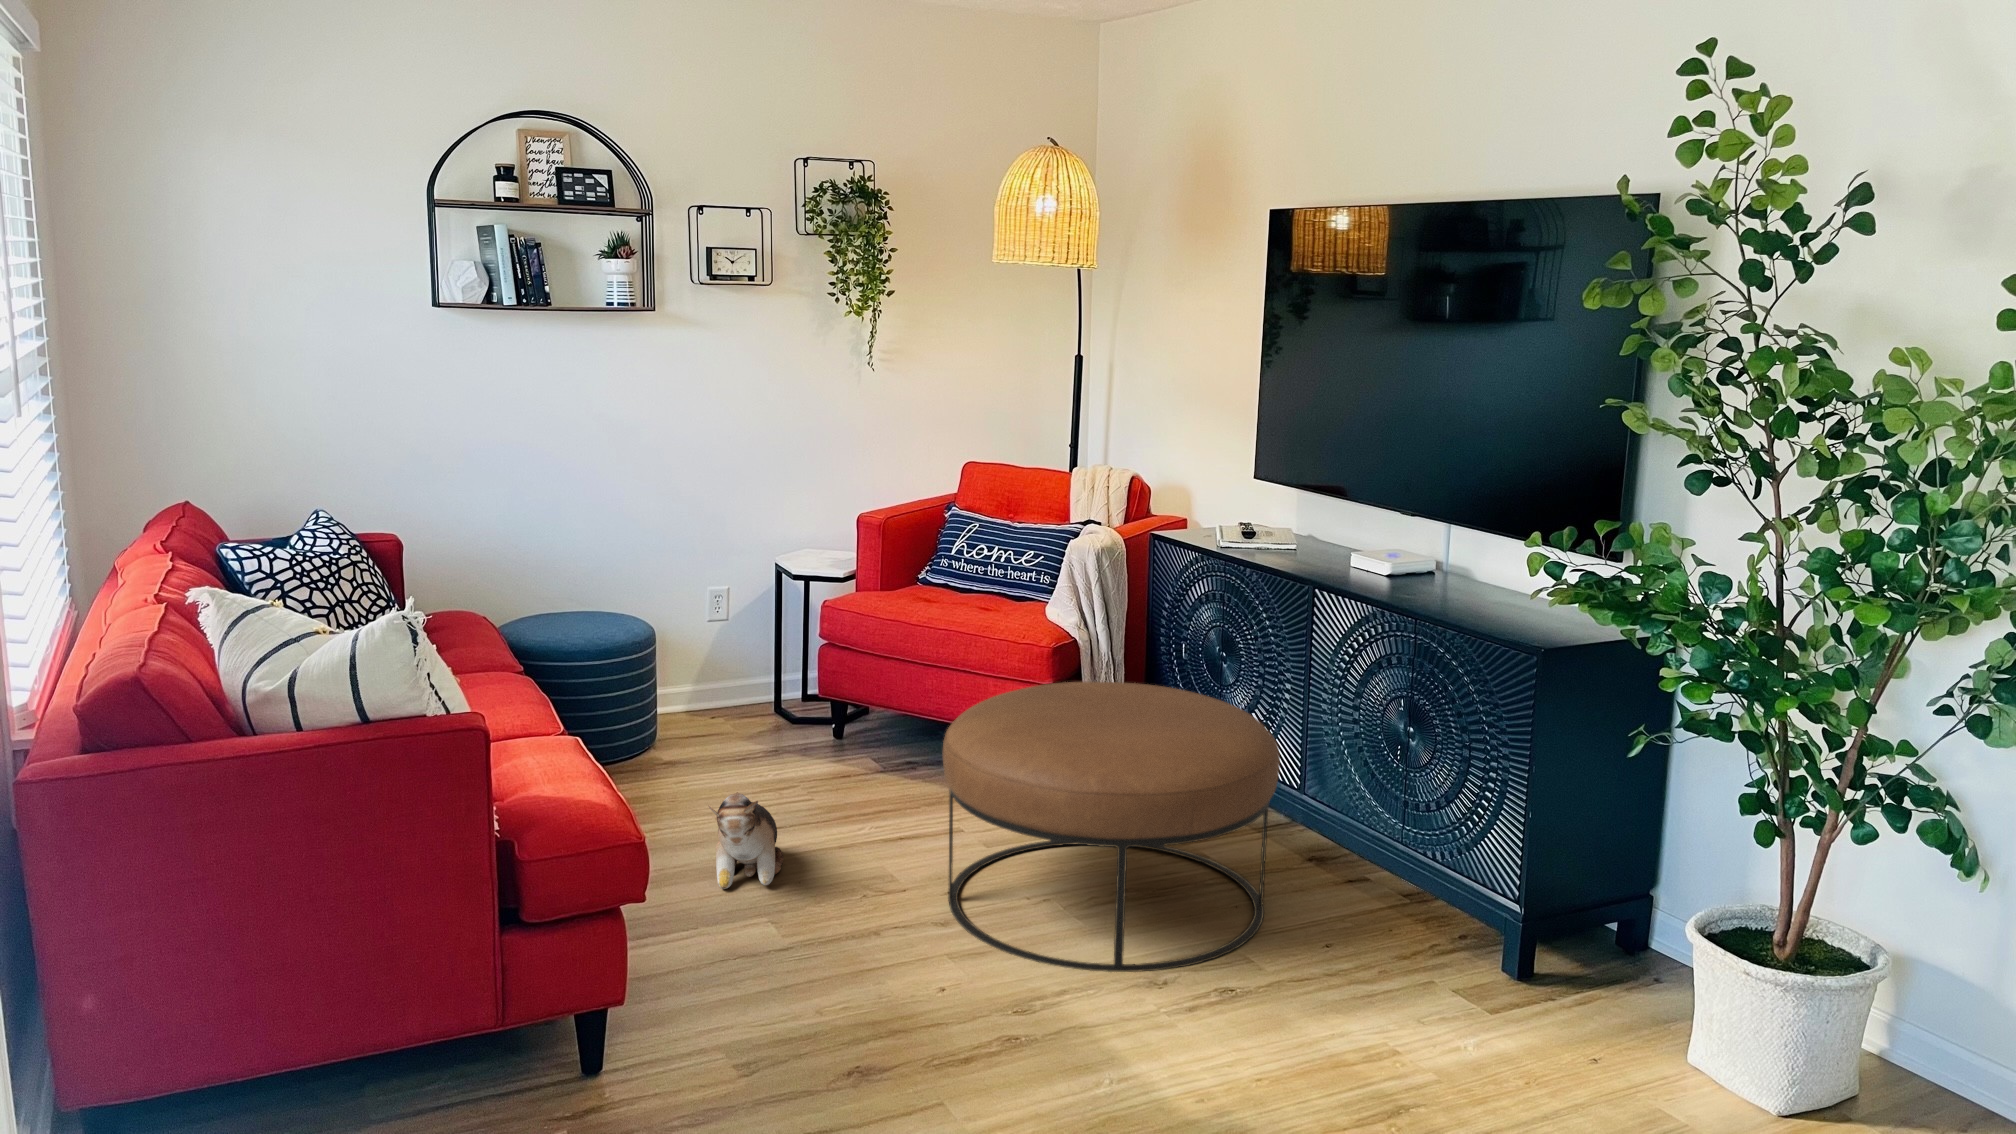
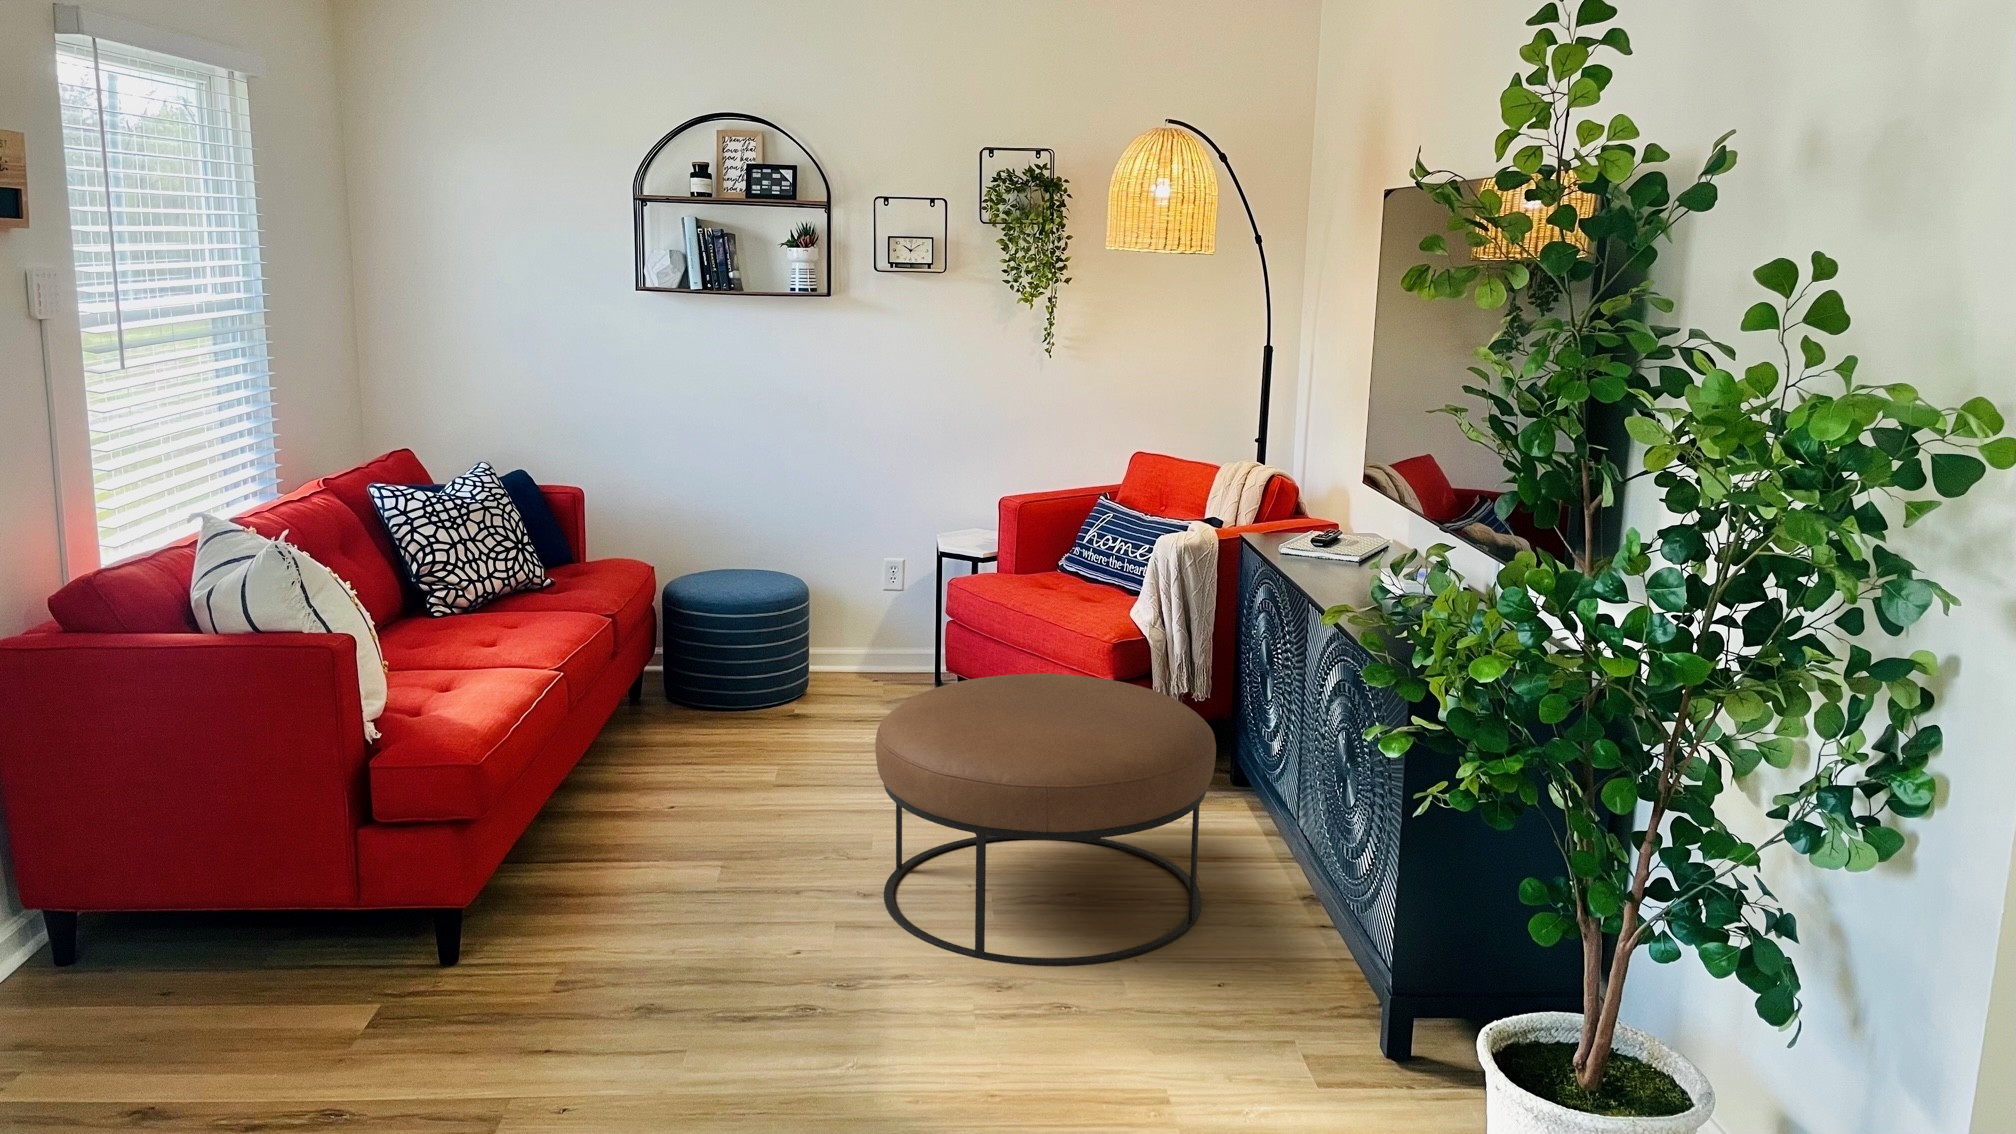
plush toy: present [708,792,784,889] -> none [692,740,799,831]

